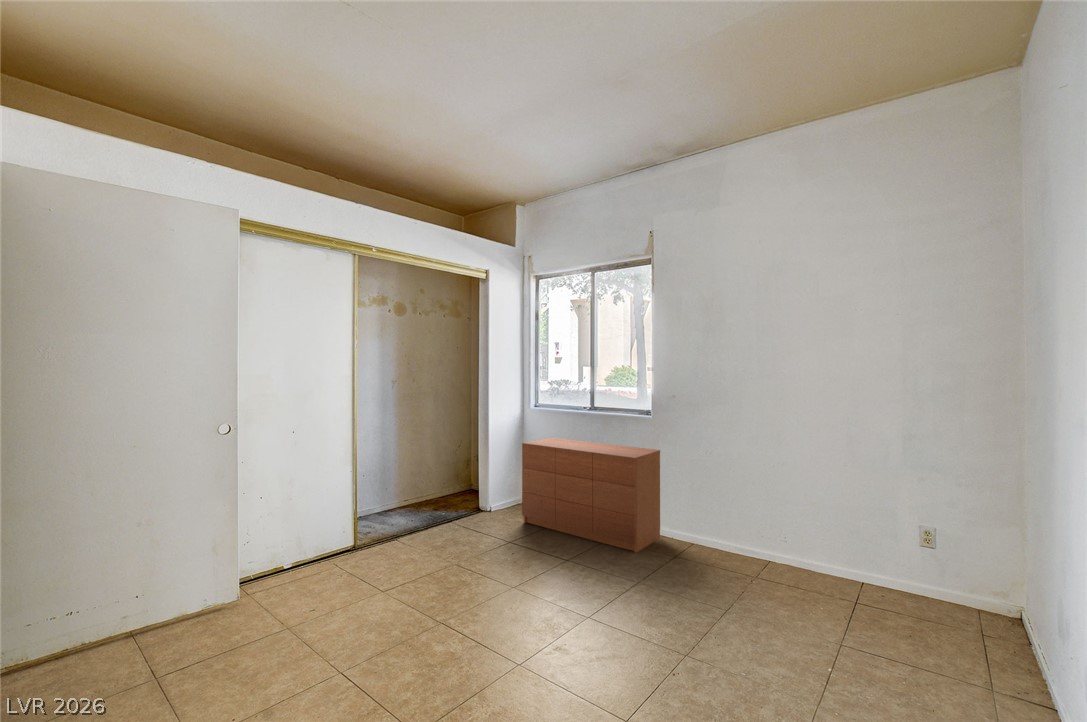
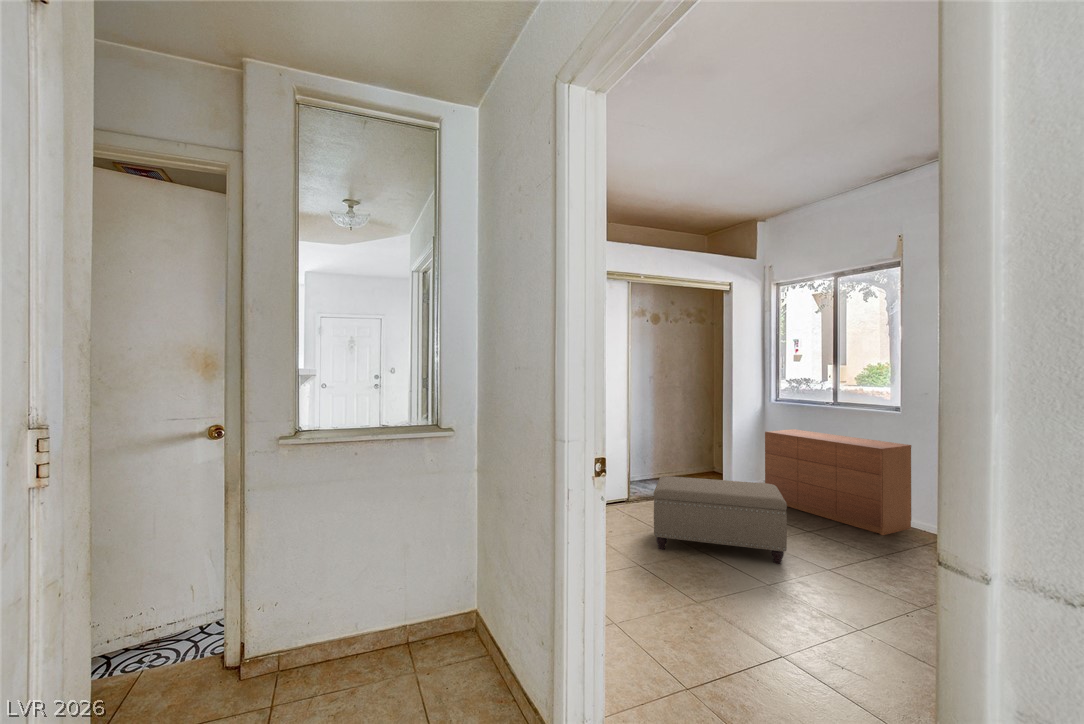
ottoman: none [361,516,539,638] -> present [654,476,787,564]

